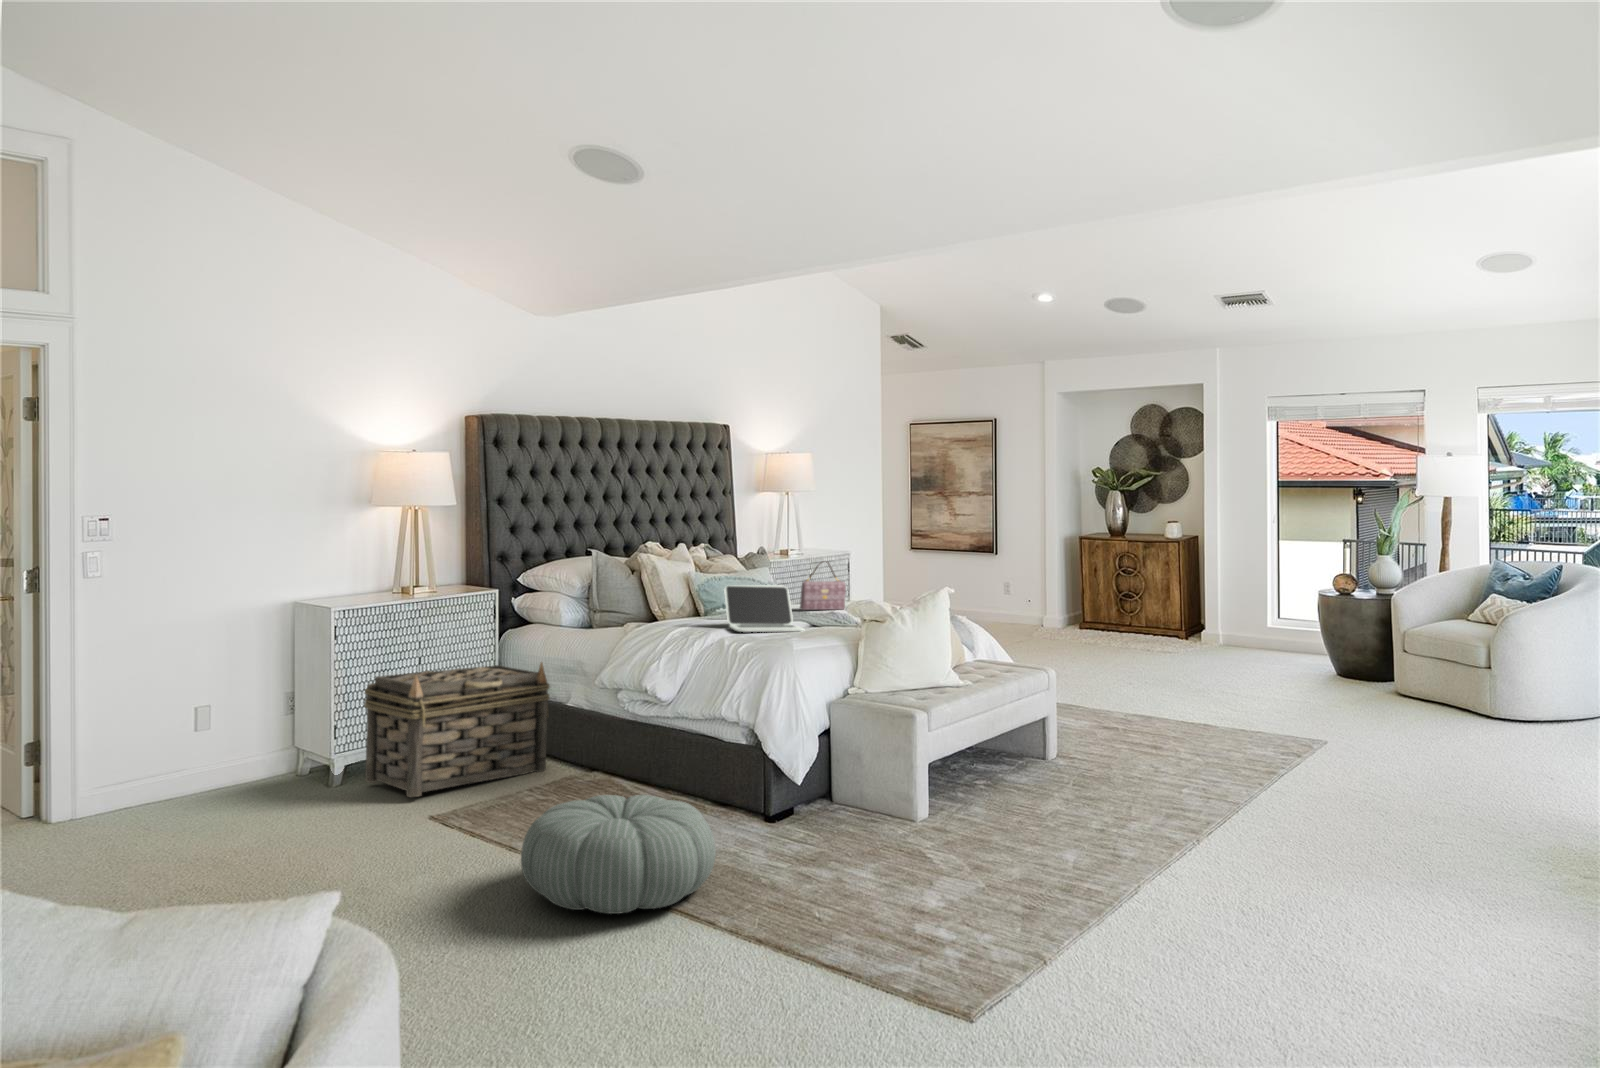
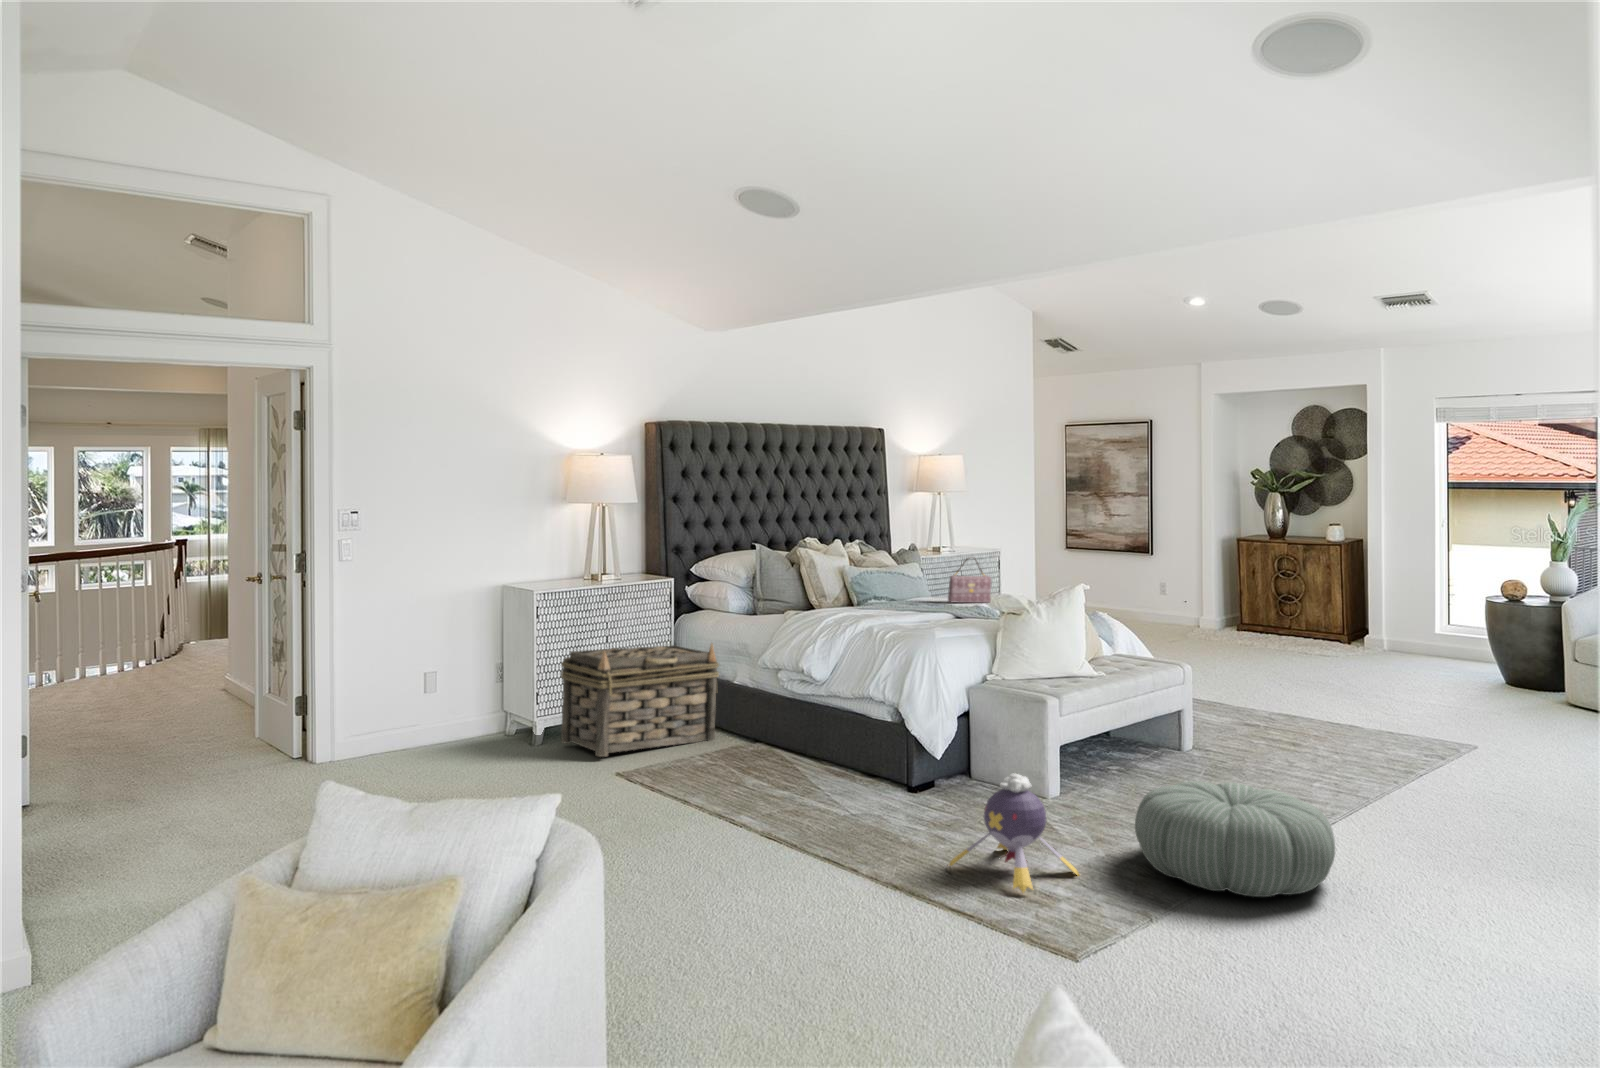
laptop: present [724,585,804,632] -> none [875,577,948,620]
pouf: present [521,795,716,914] -> present [1135,781,1335,897]
plush toy: none [817,804,962,939] -> present [949,774,1079,893]

